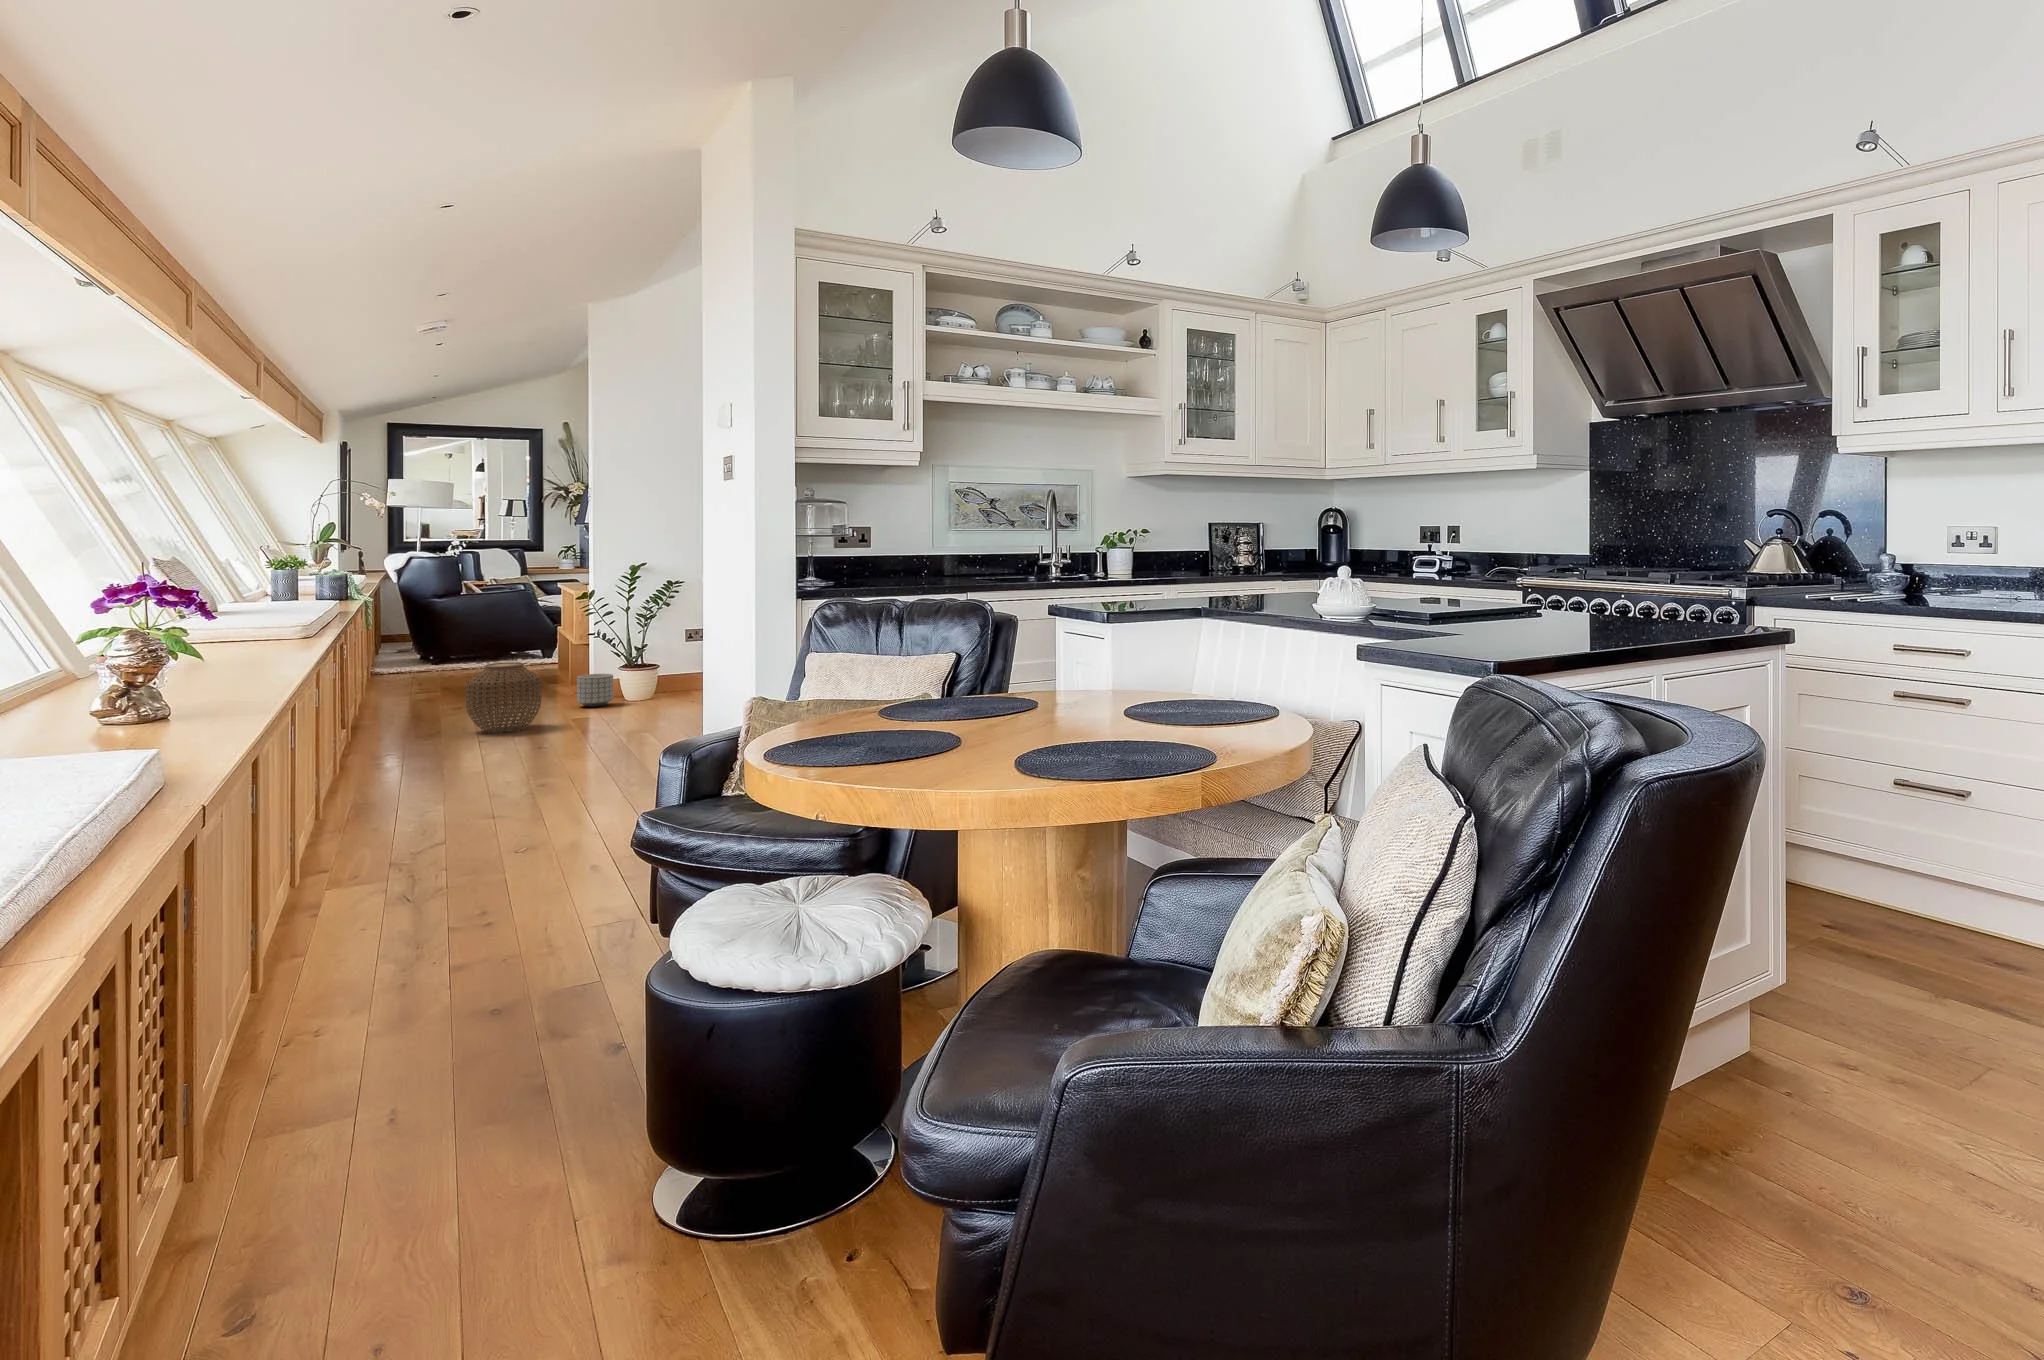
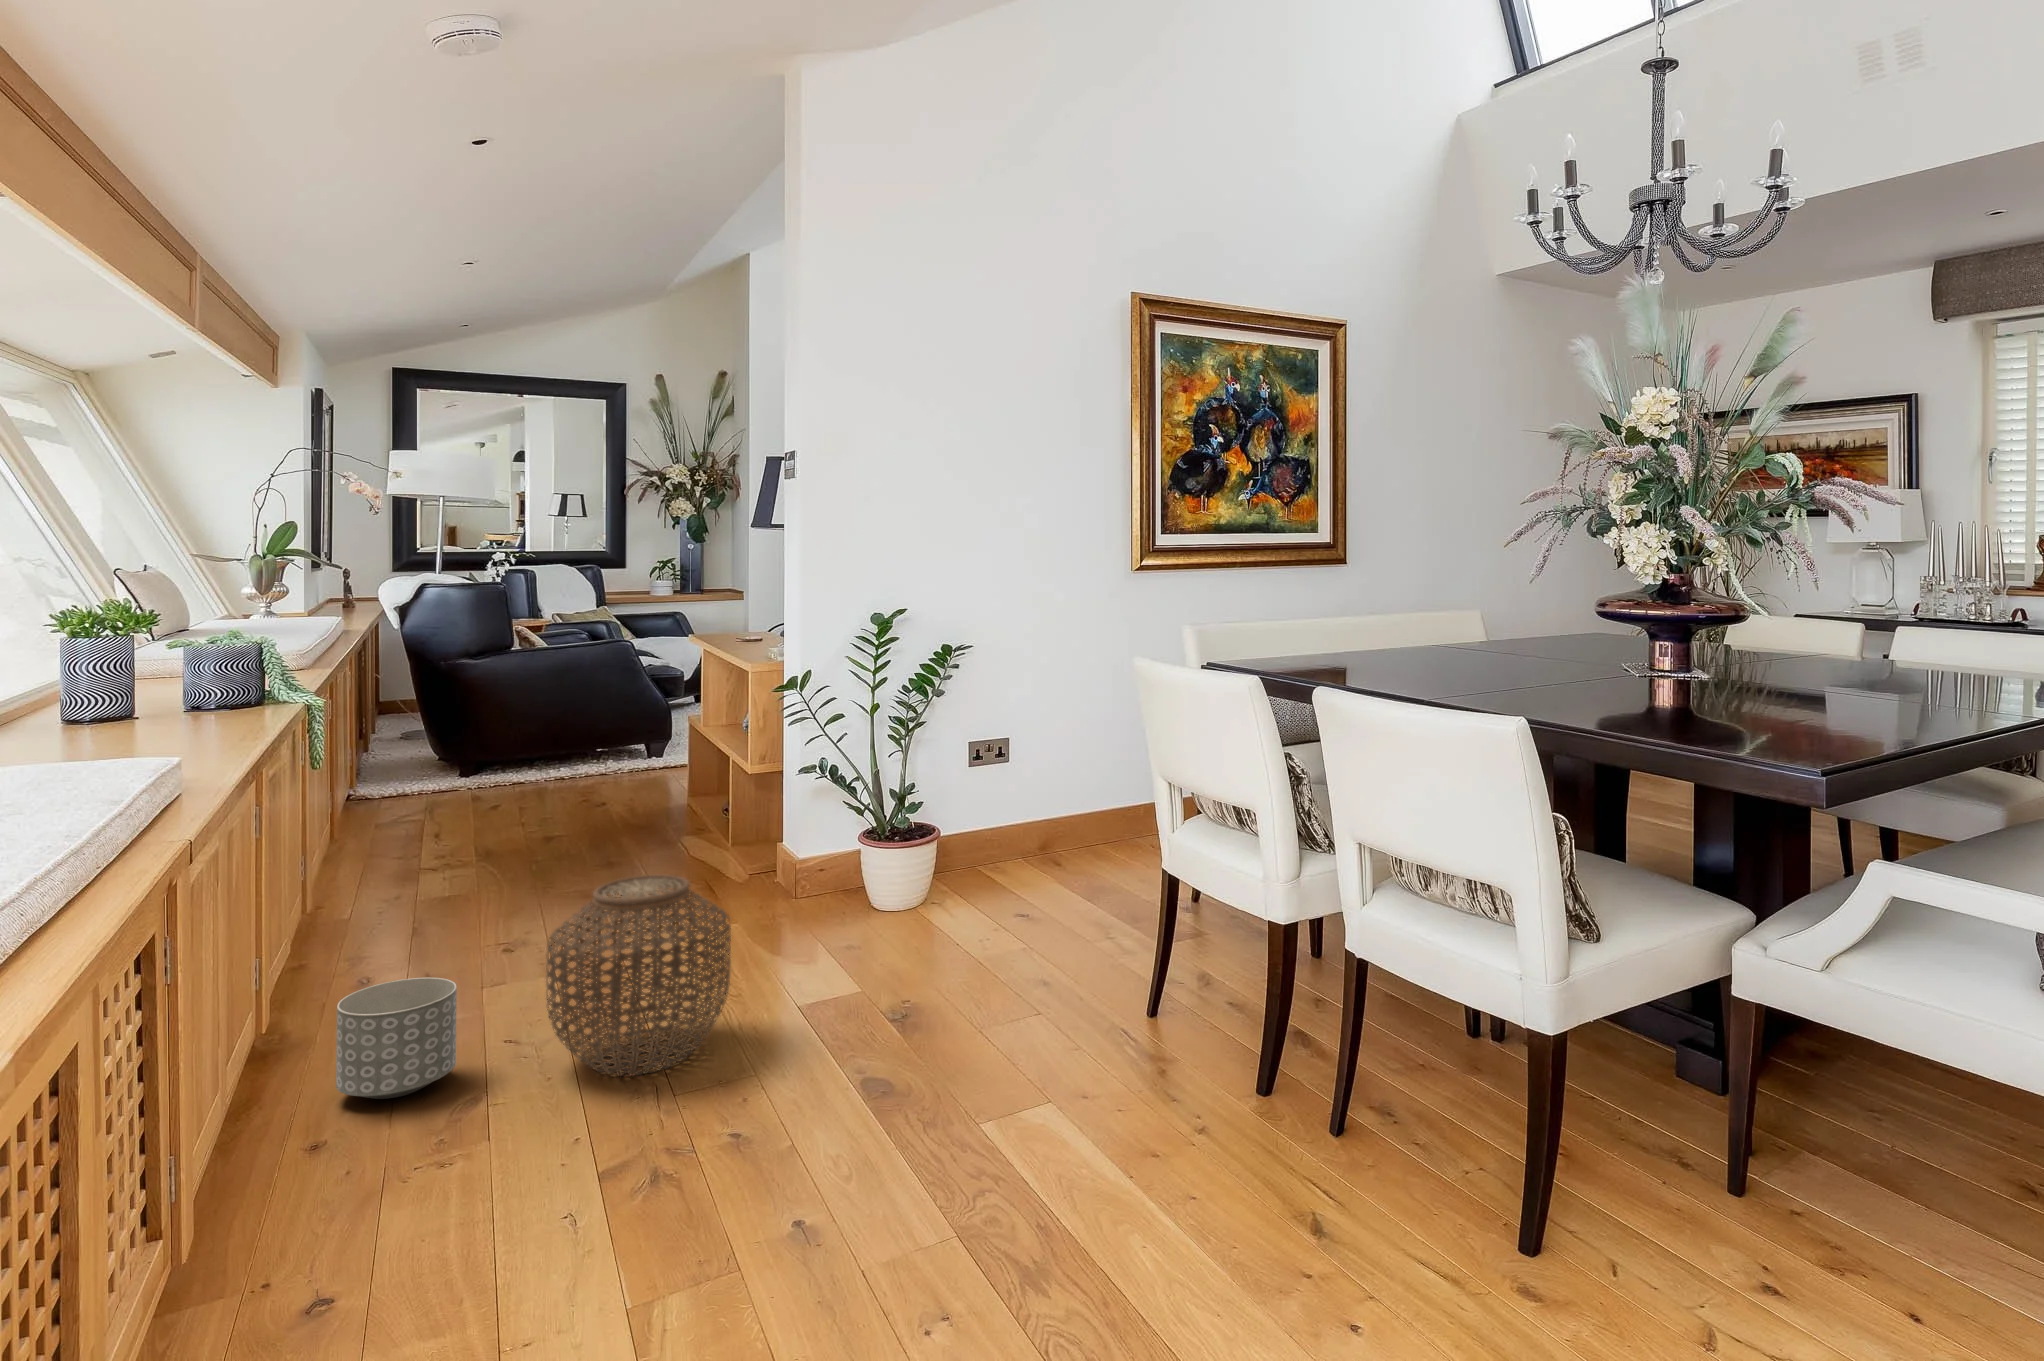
planter: present [577,674,613,707] -> present [336,978,457,1099]

